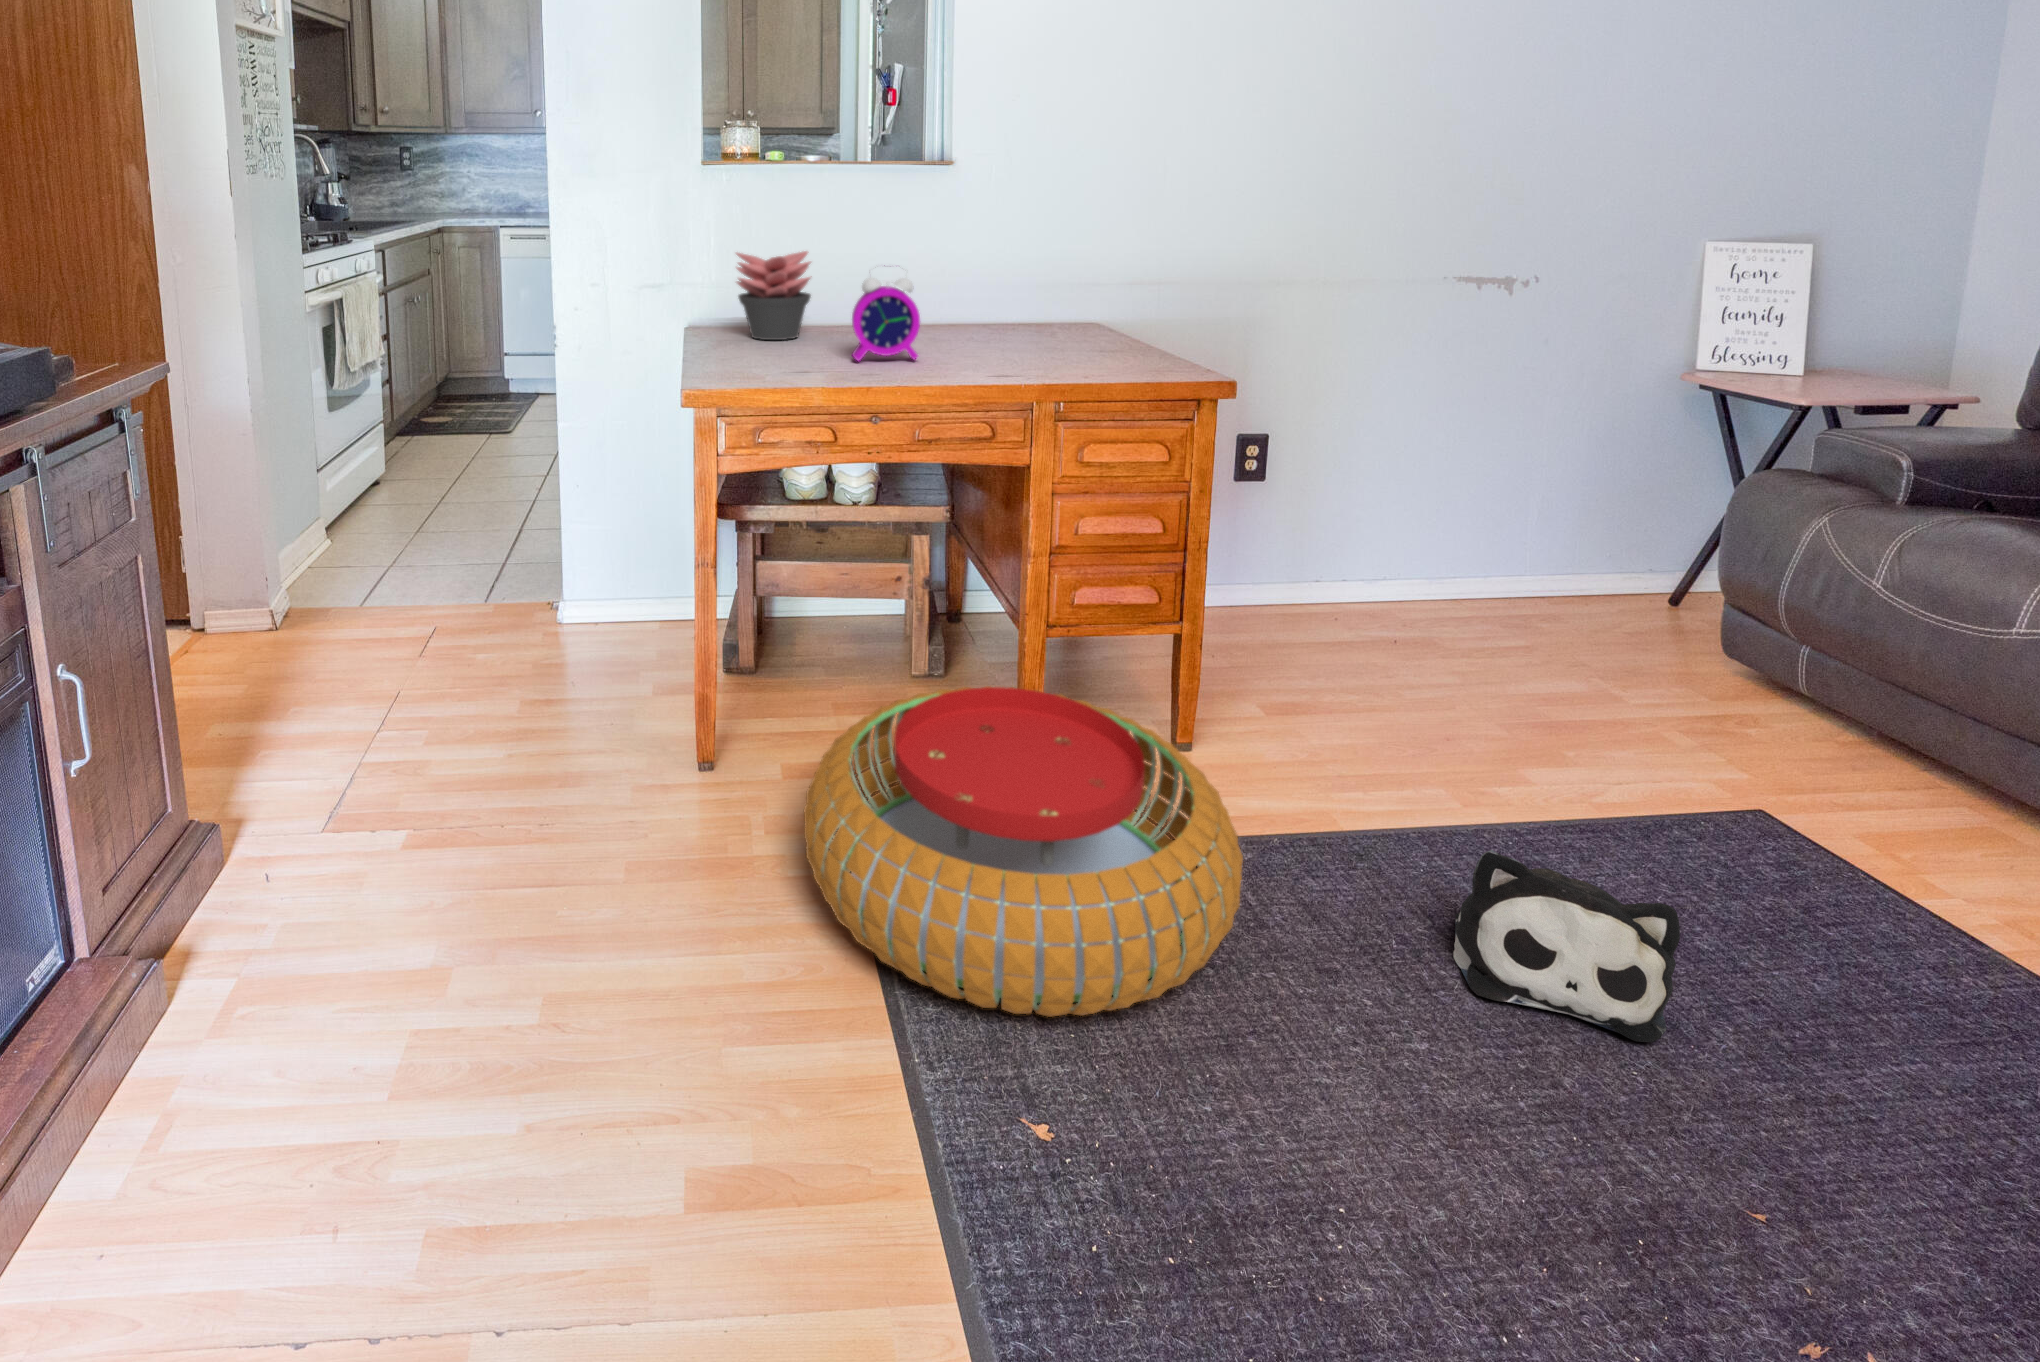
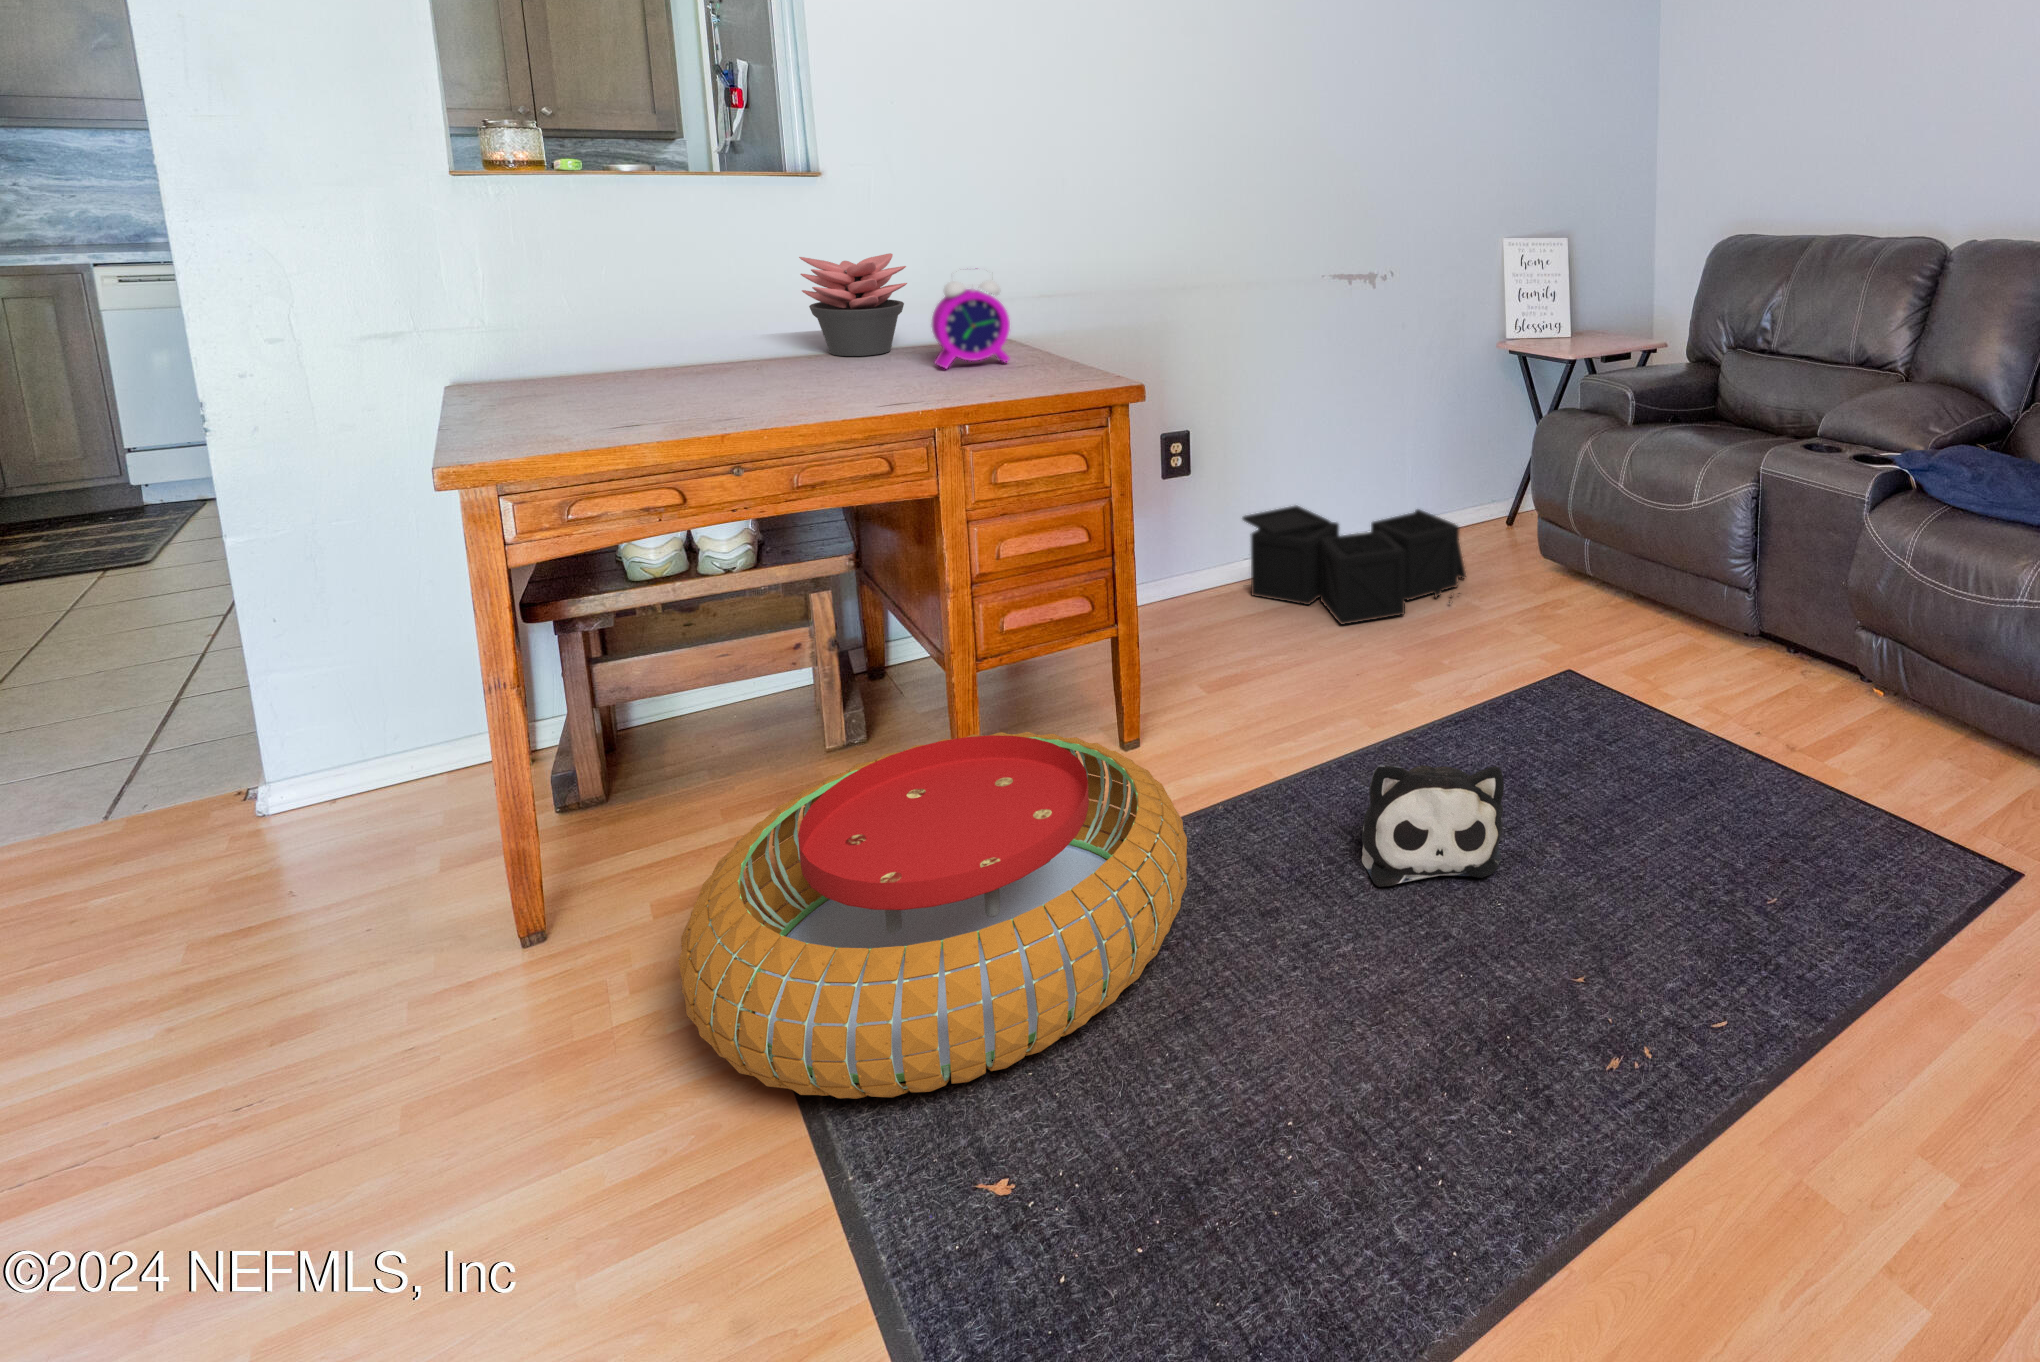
succulent plant: present [736,251,811,340] -> present [799,253,907,356]
alarm clock: present [852,265,920,361] -> present [932,268,1010,368]
storage bin: none [1309,536,1603,685] -> present [1243,506,1466,624]

